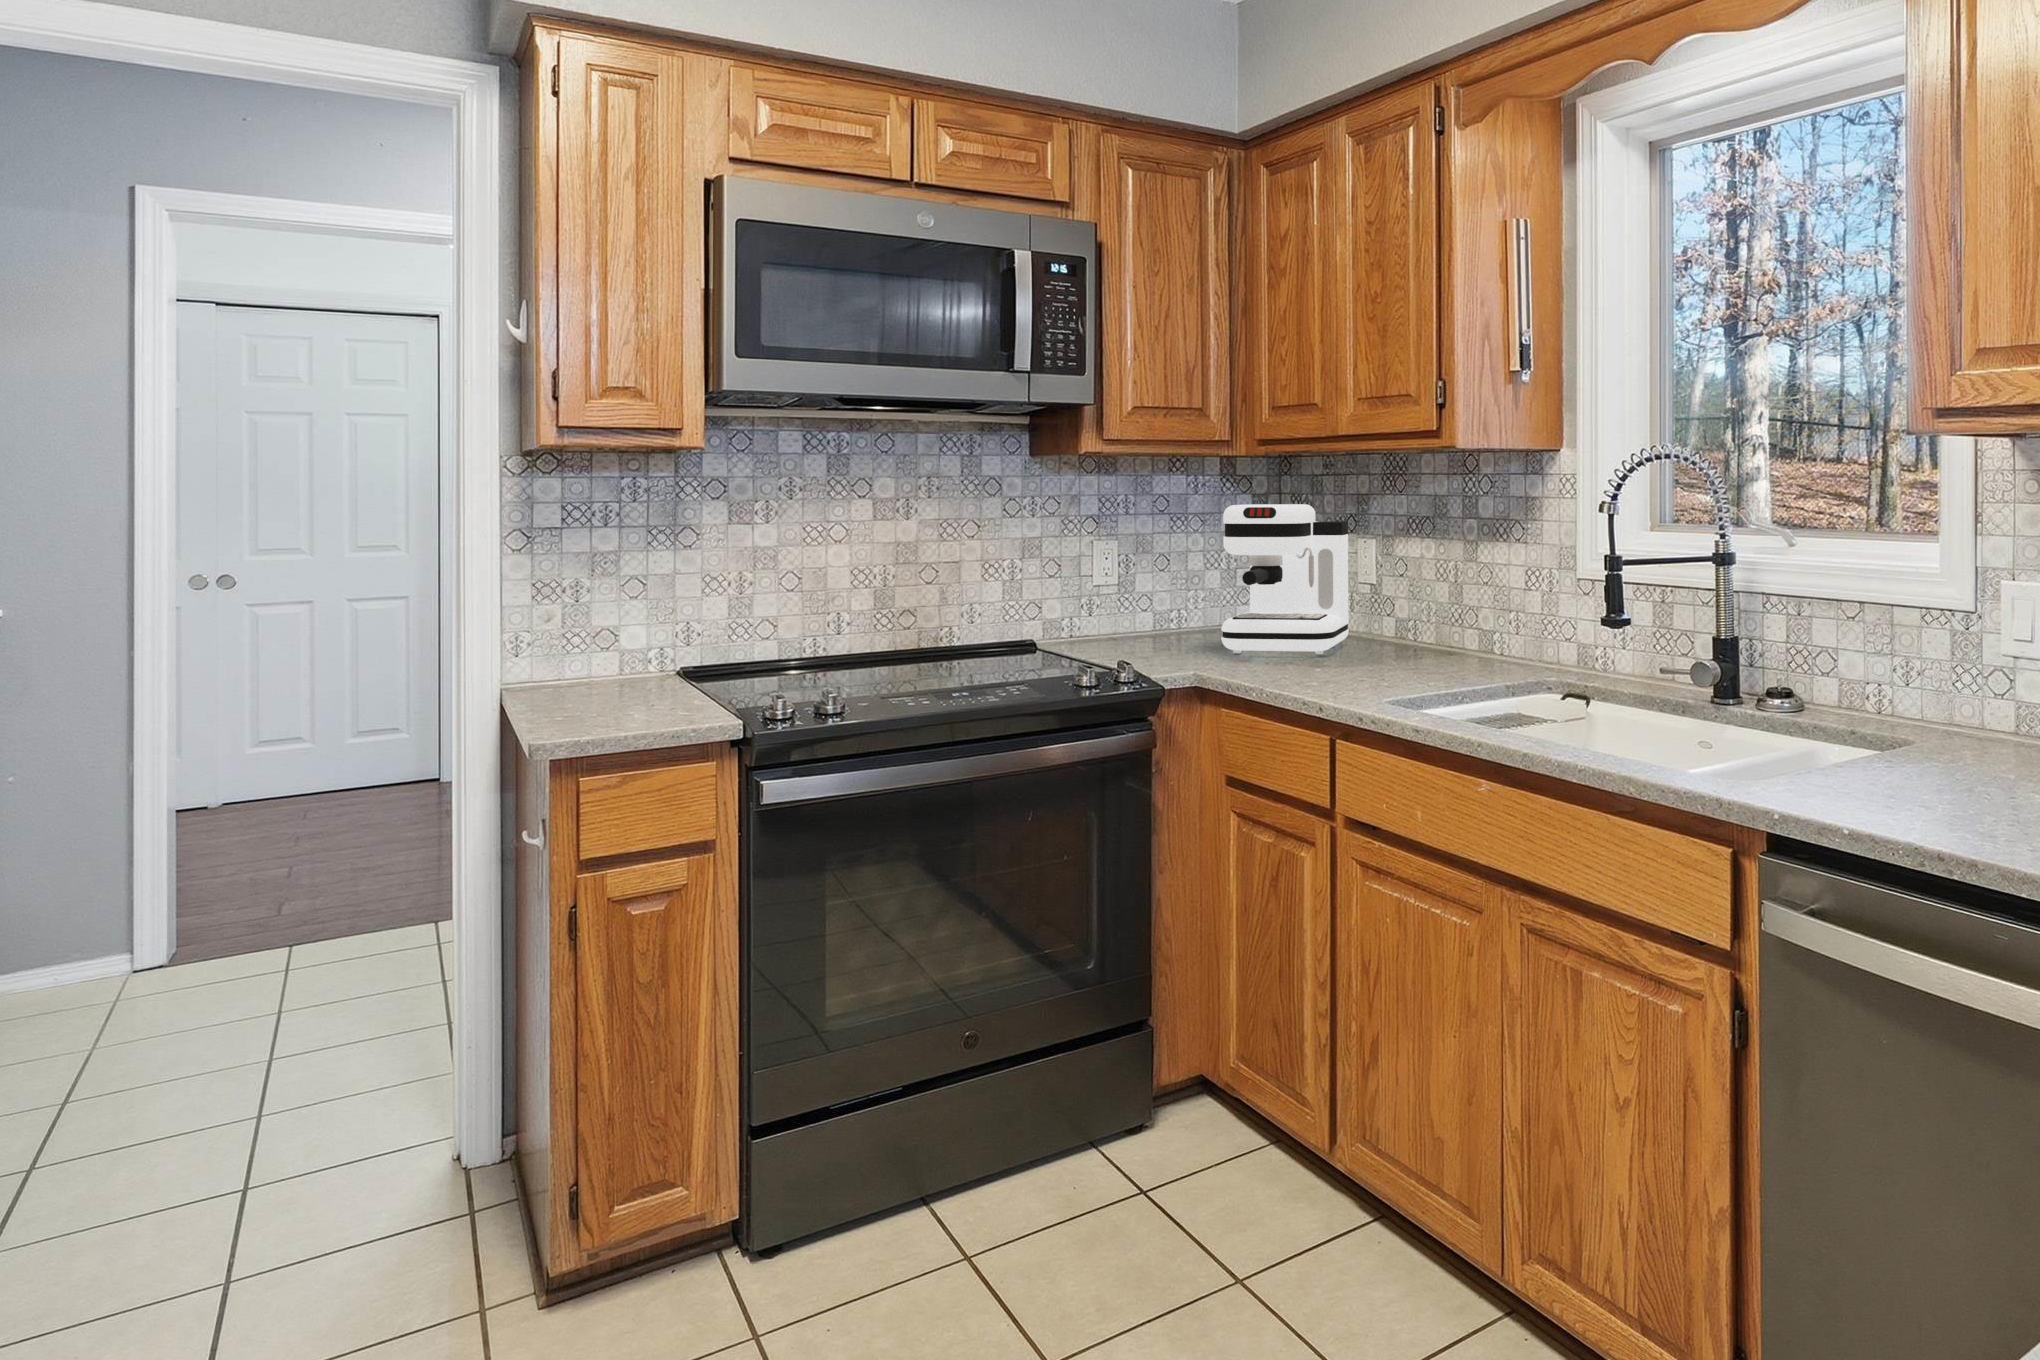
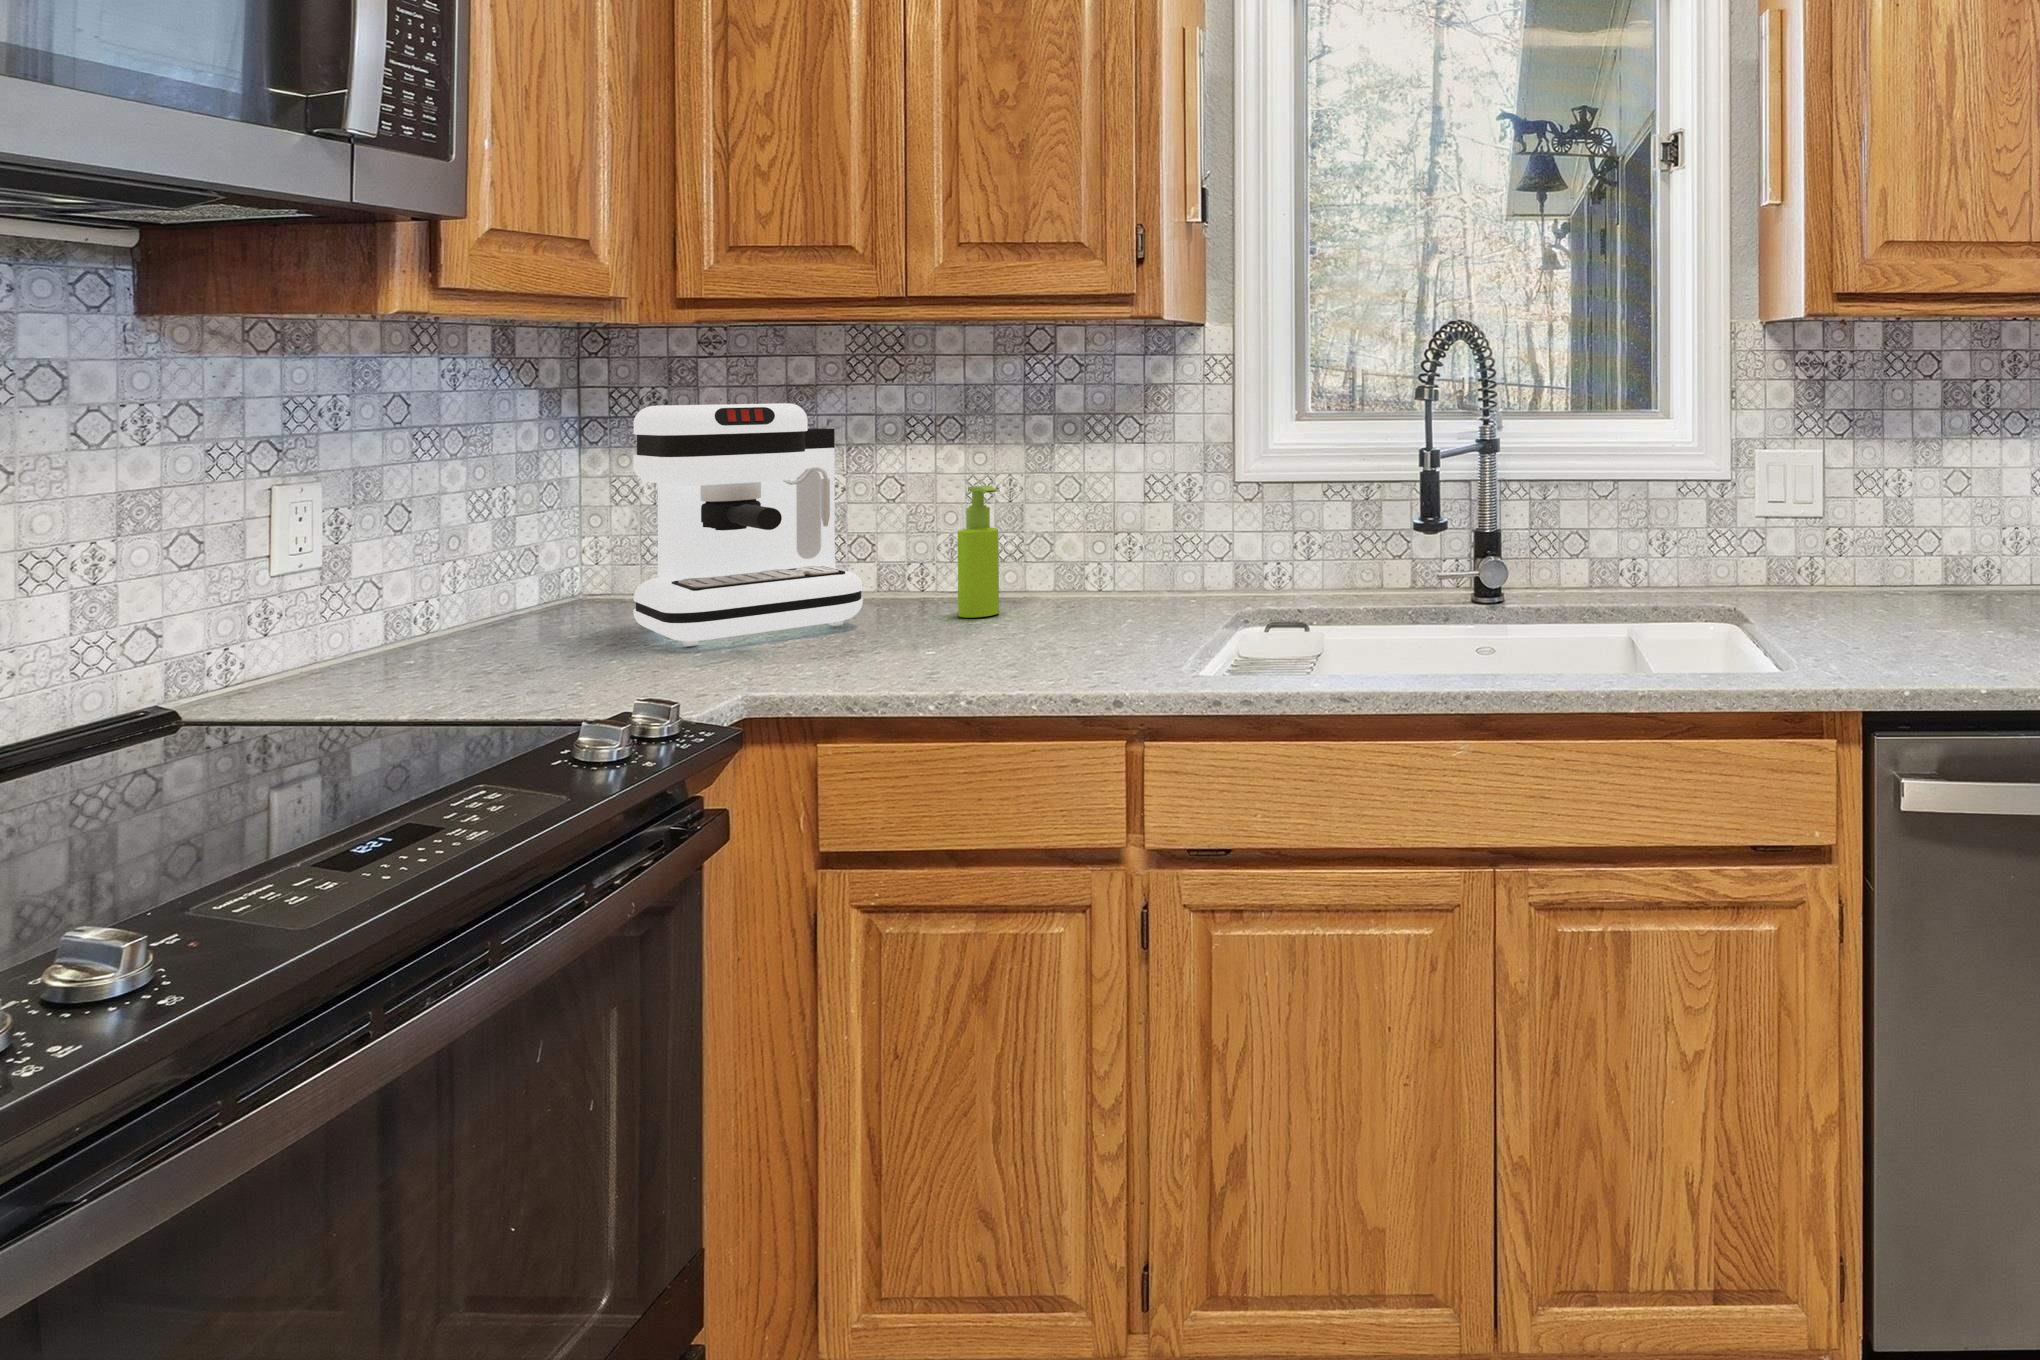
soap dispenser: none [1388,568,1416,662] -> present [958,486,999,618]

